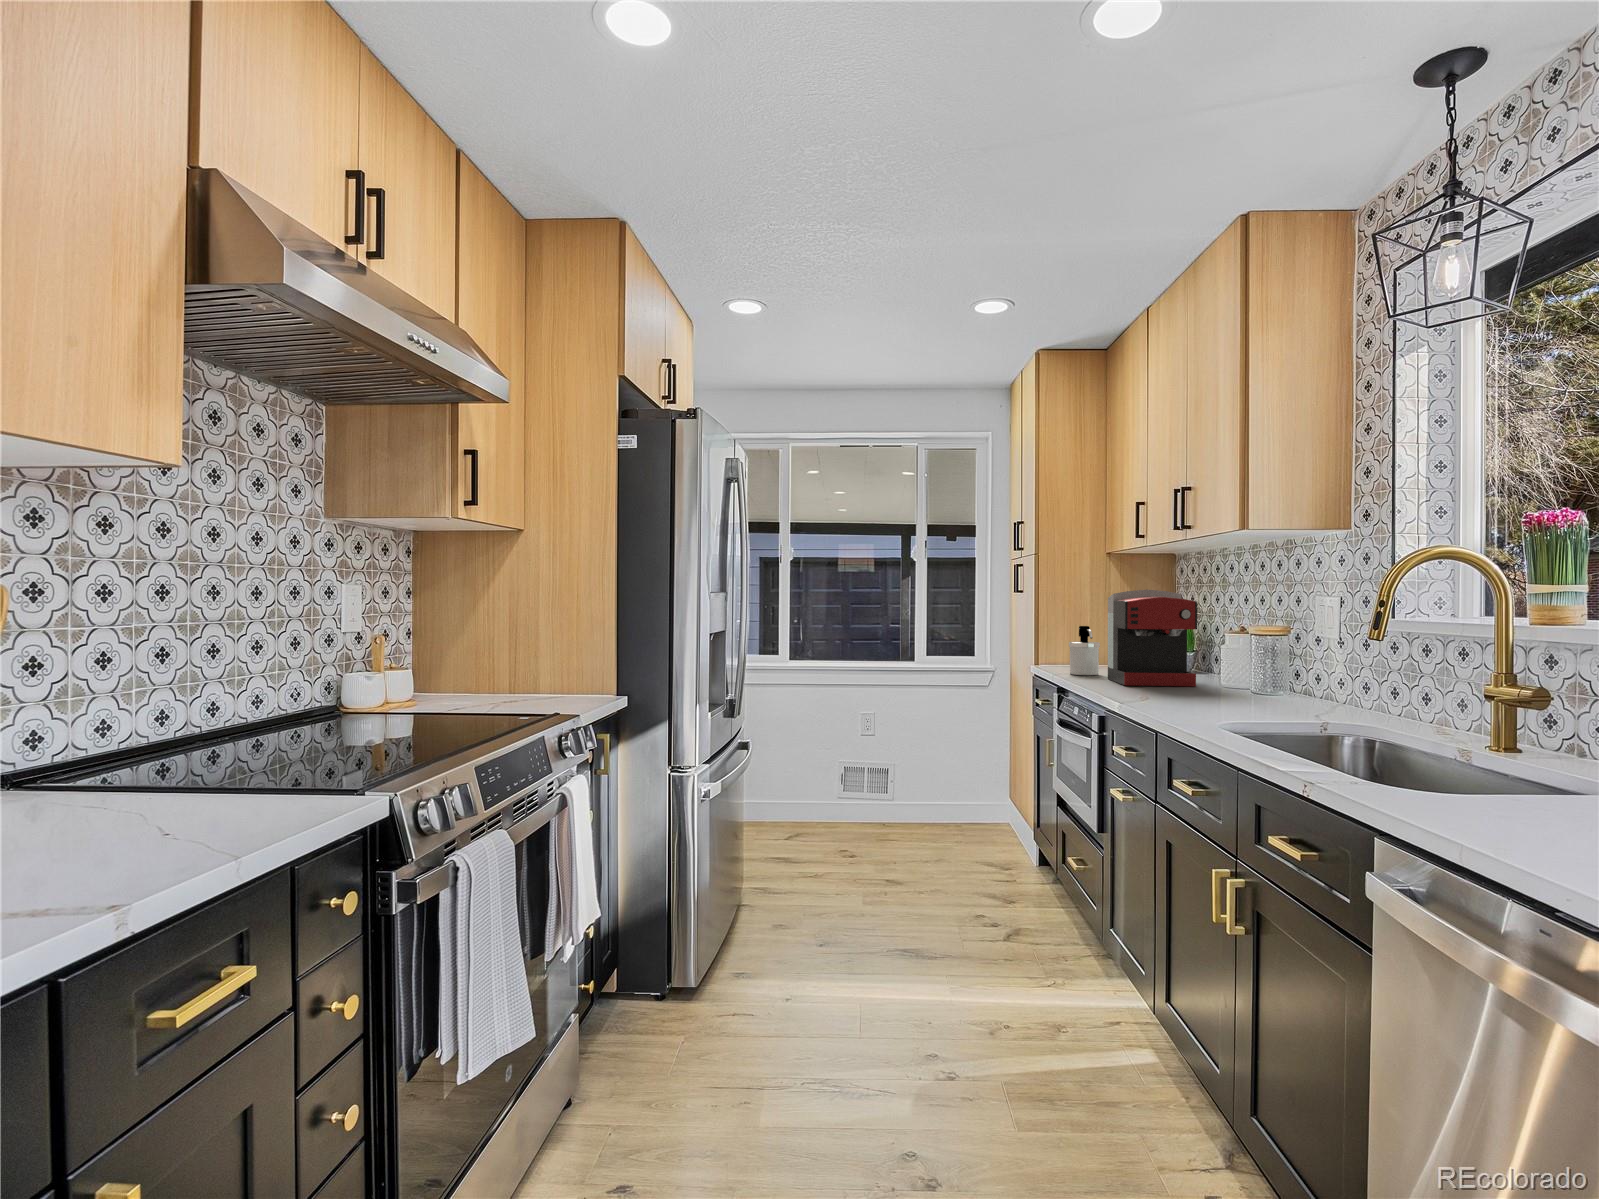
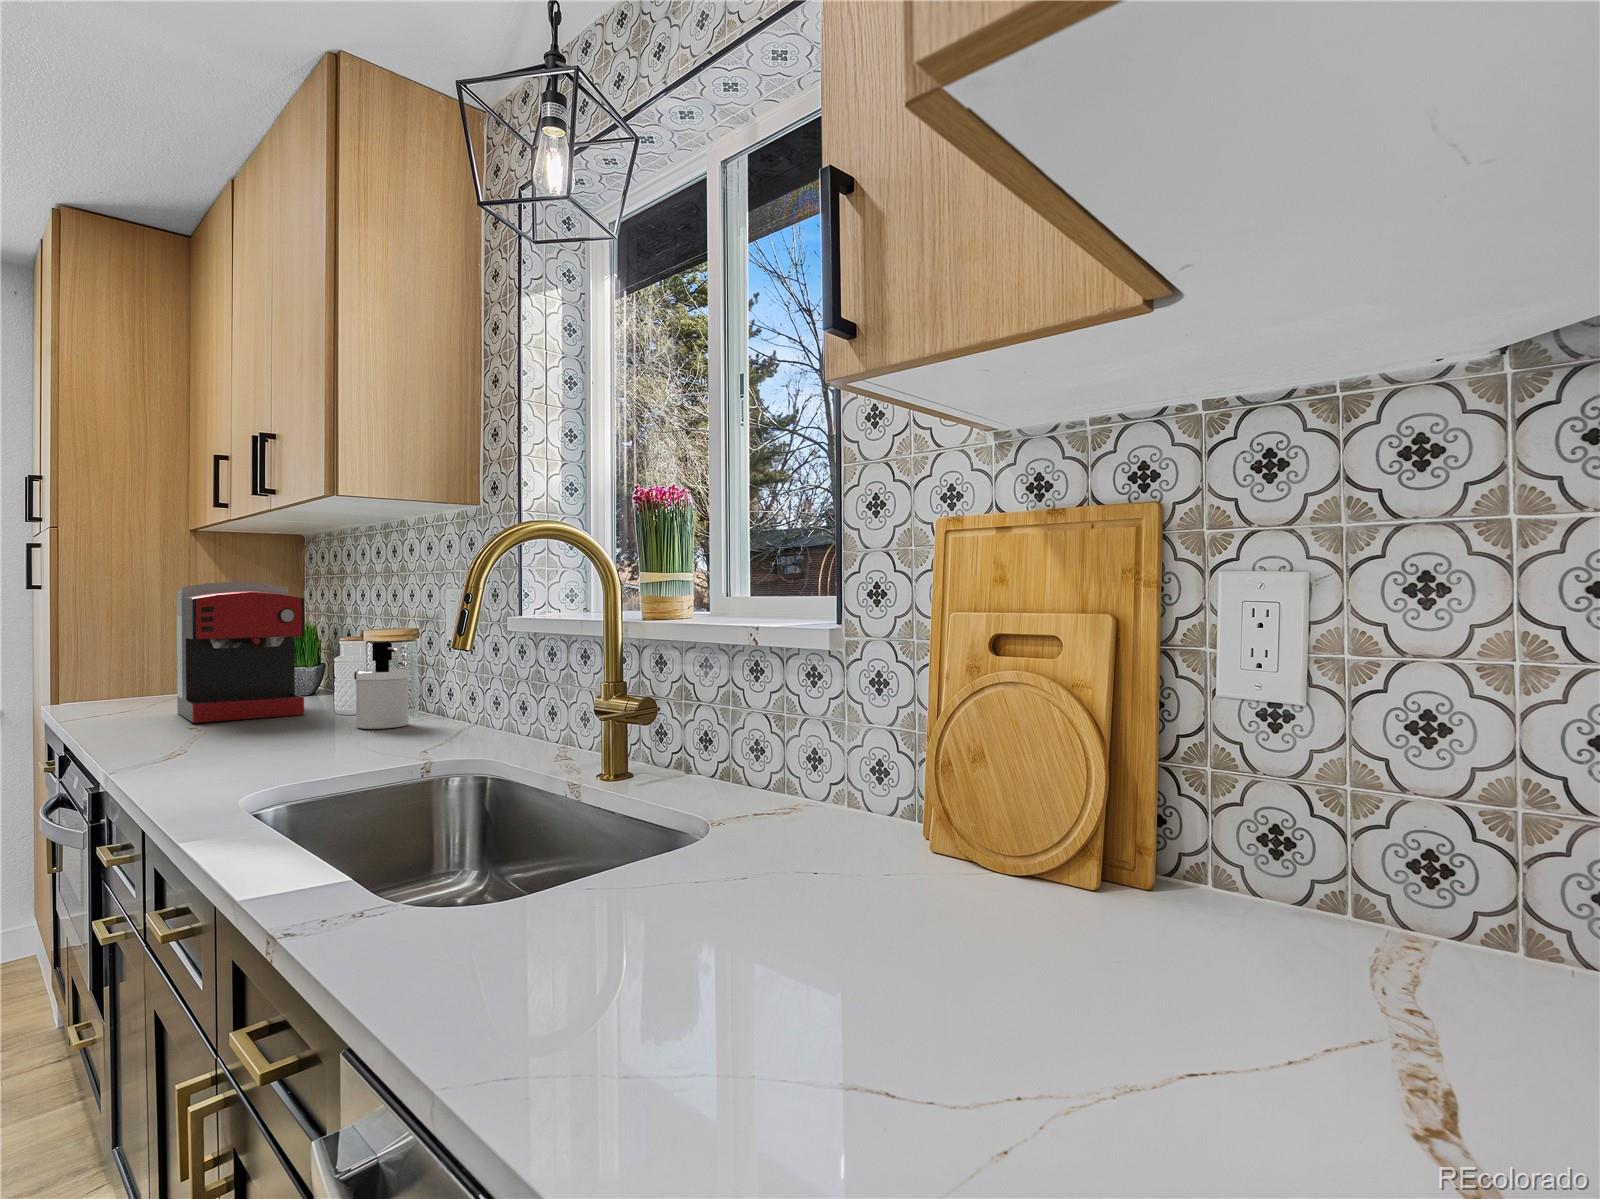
soap dispenser: present [1069,626,1100,675] -> present [354,642,410,729]

